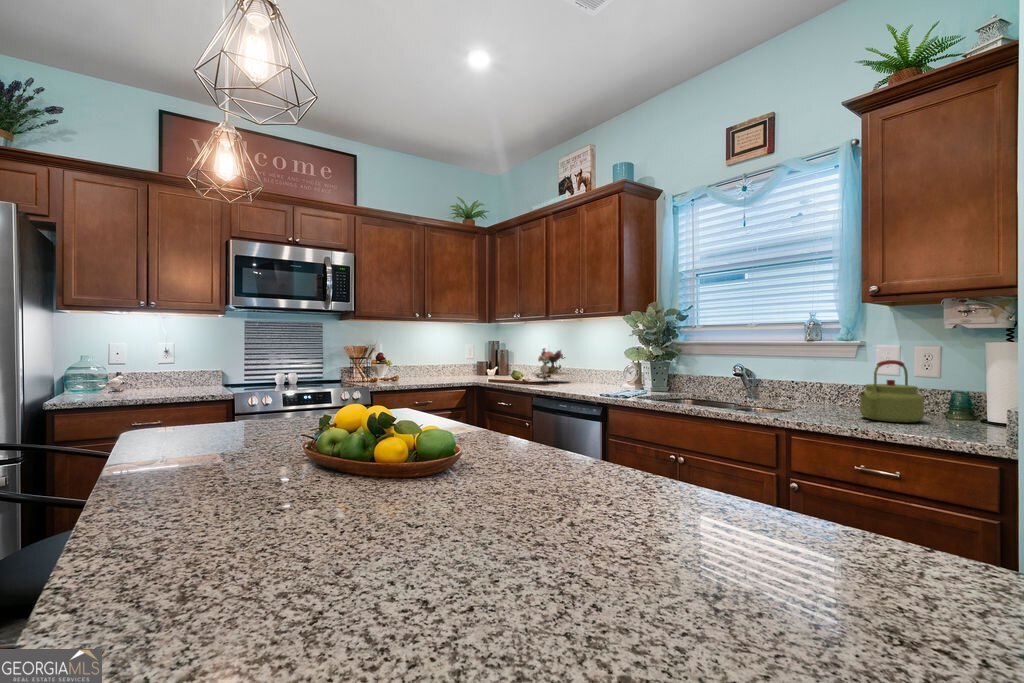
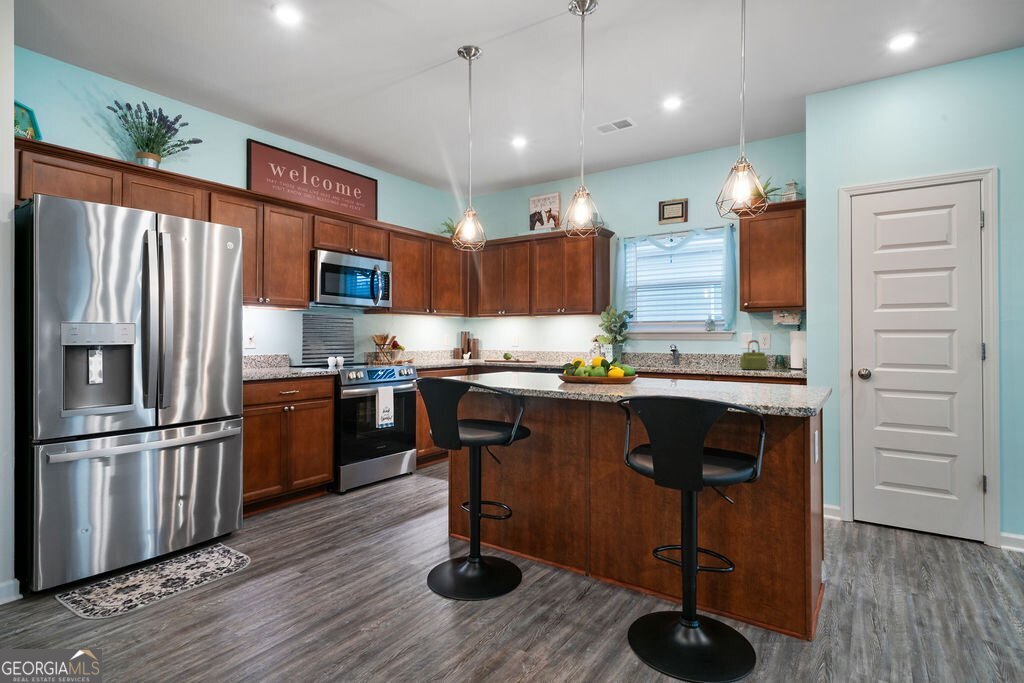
flower arrangement: present [533,348,572,381] -> none [511,335,542,362]

